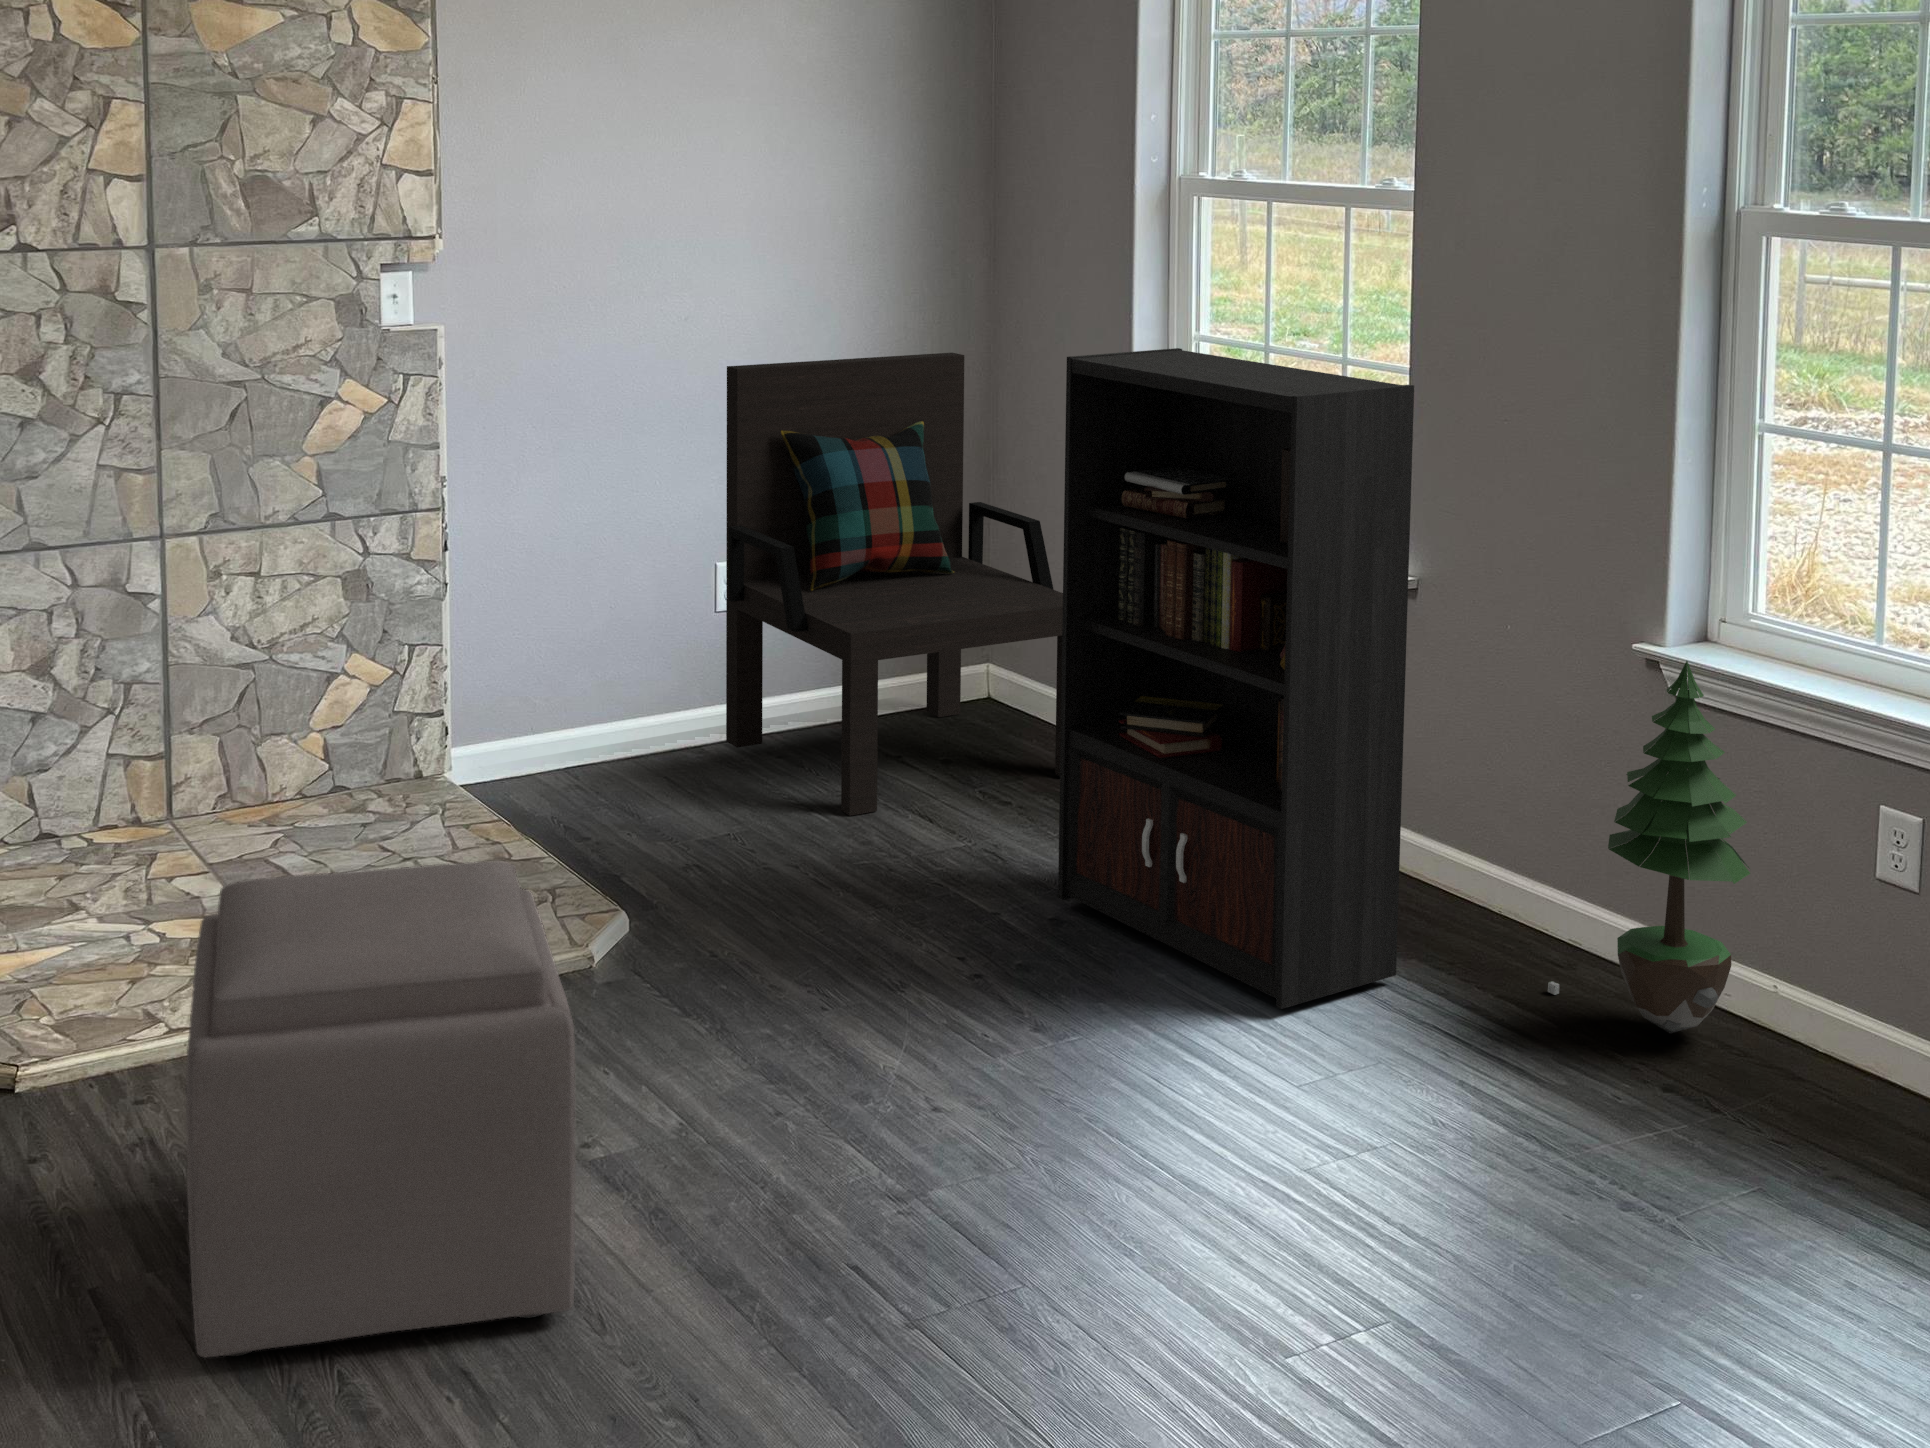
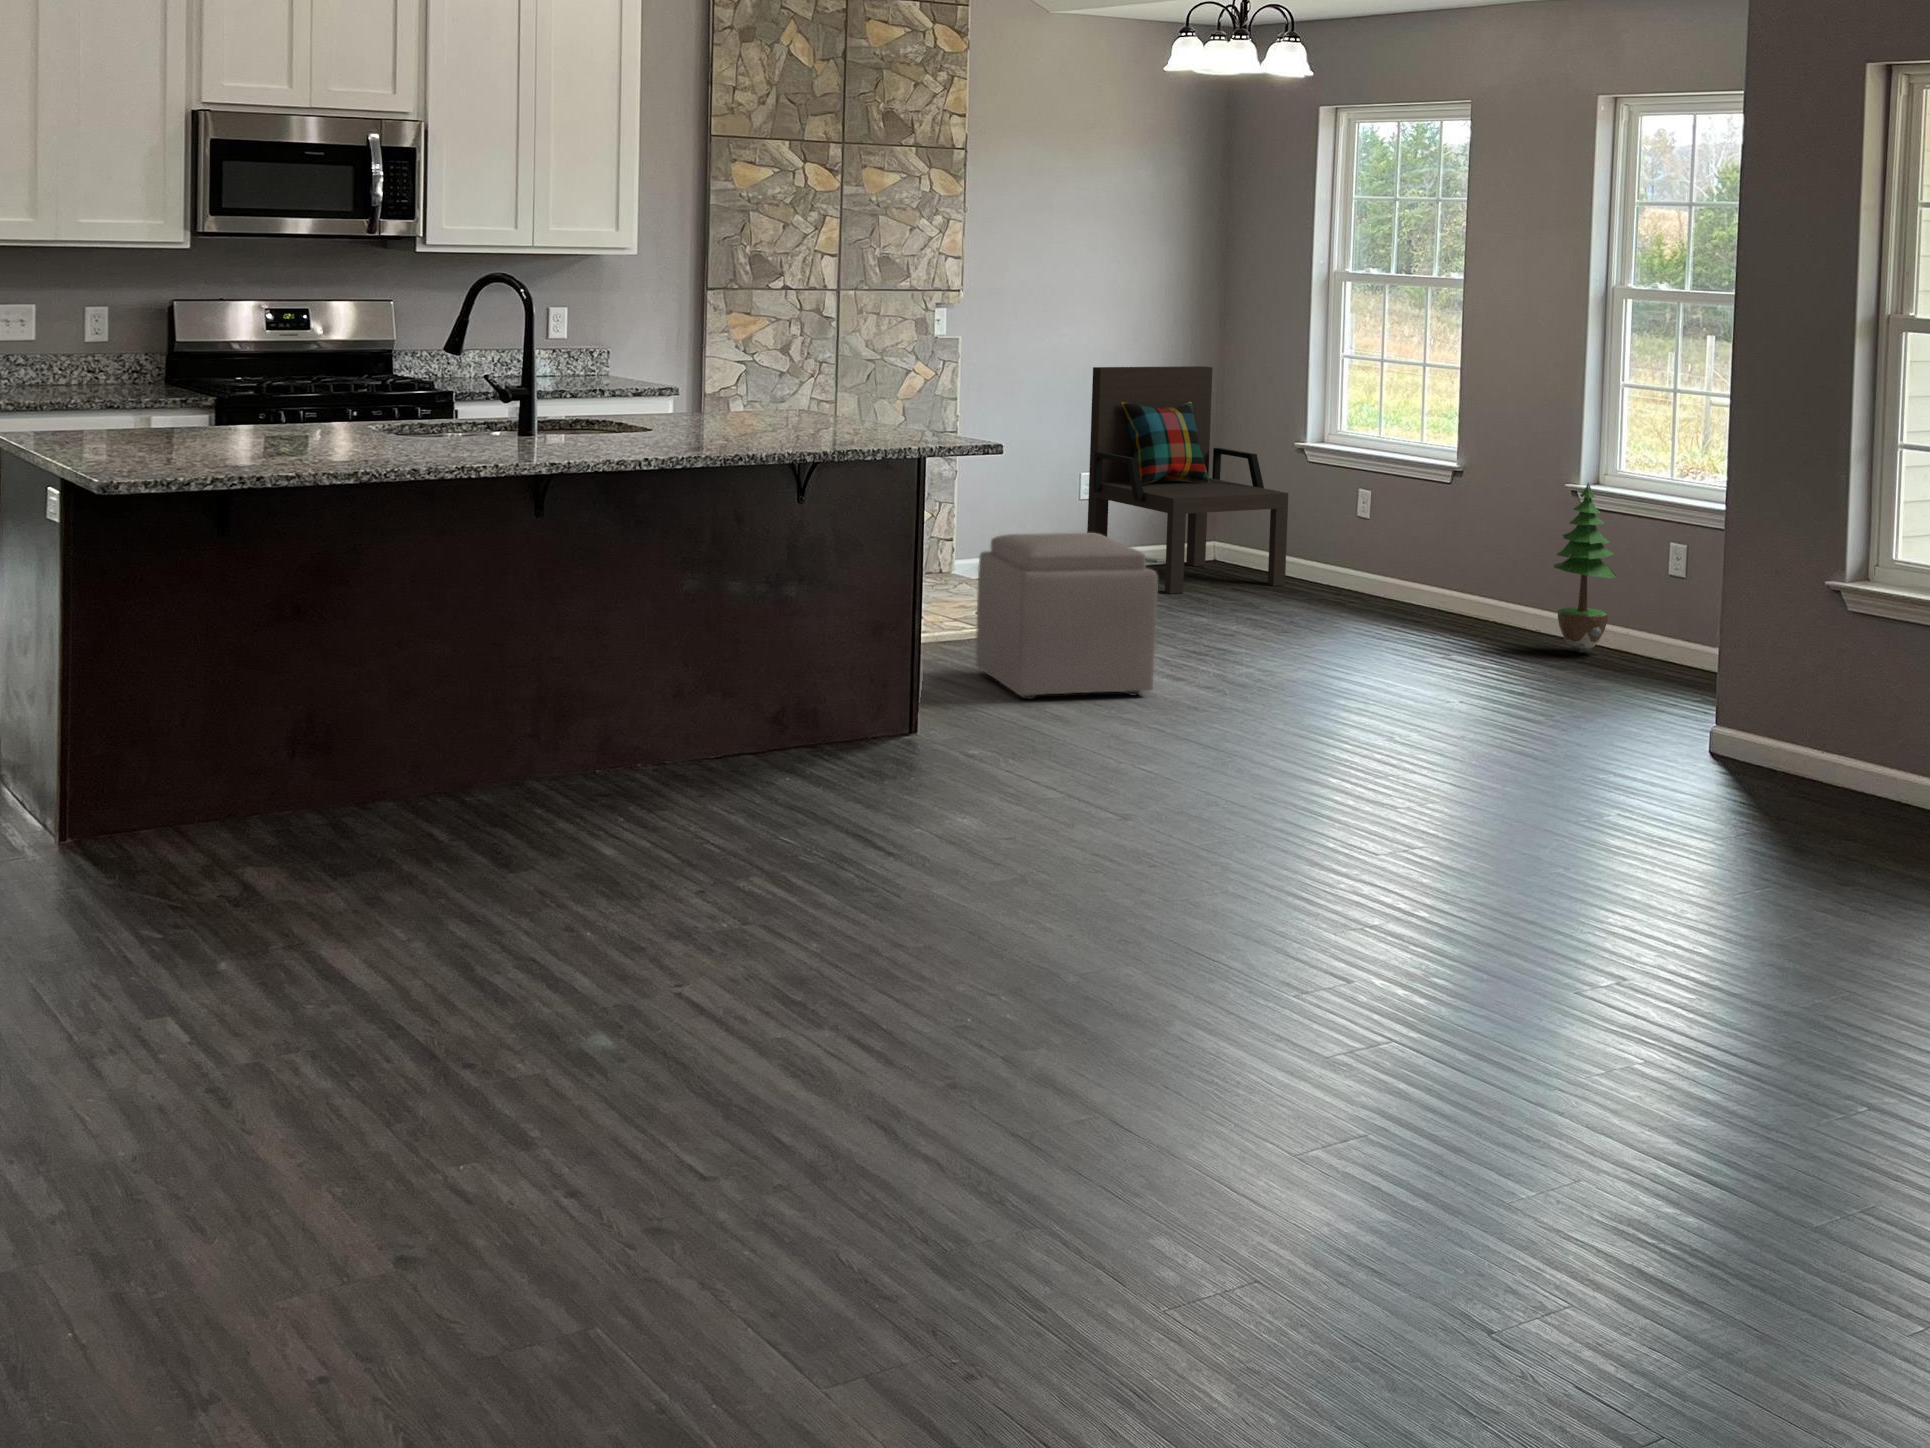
bookcase: present [1058,348,1559,1009] -> none [1291,350,1531,644]

